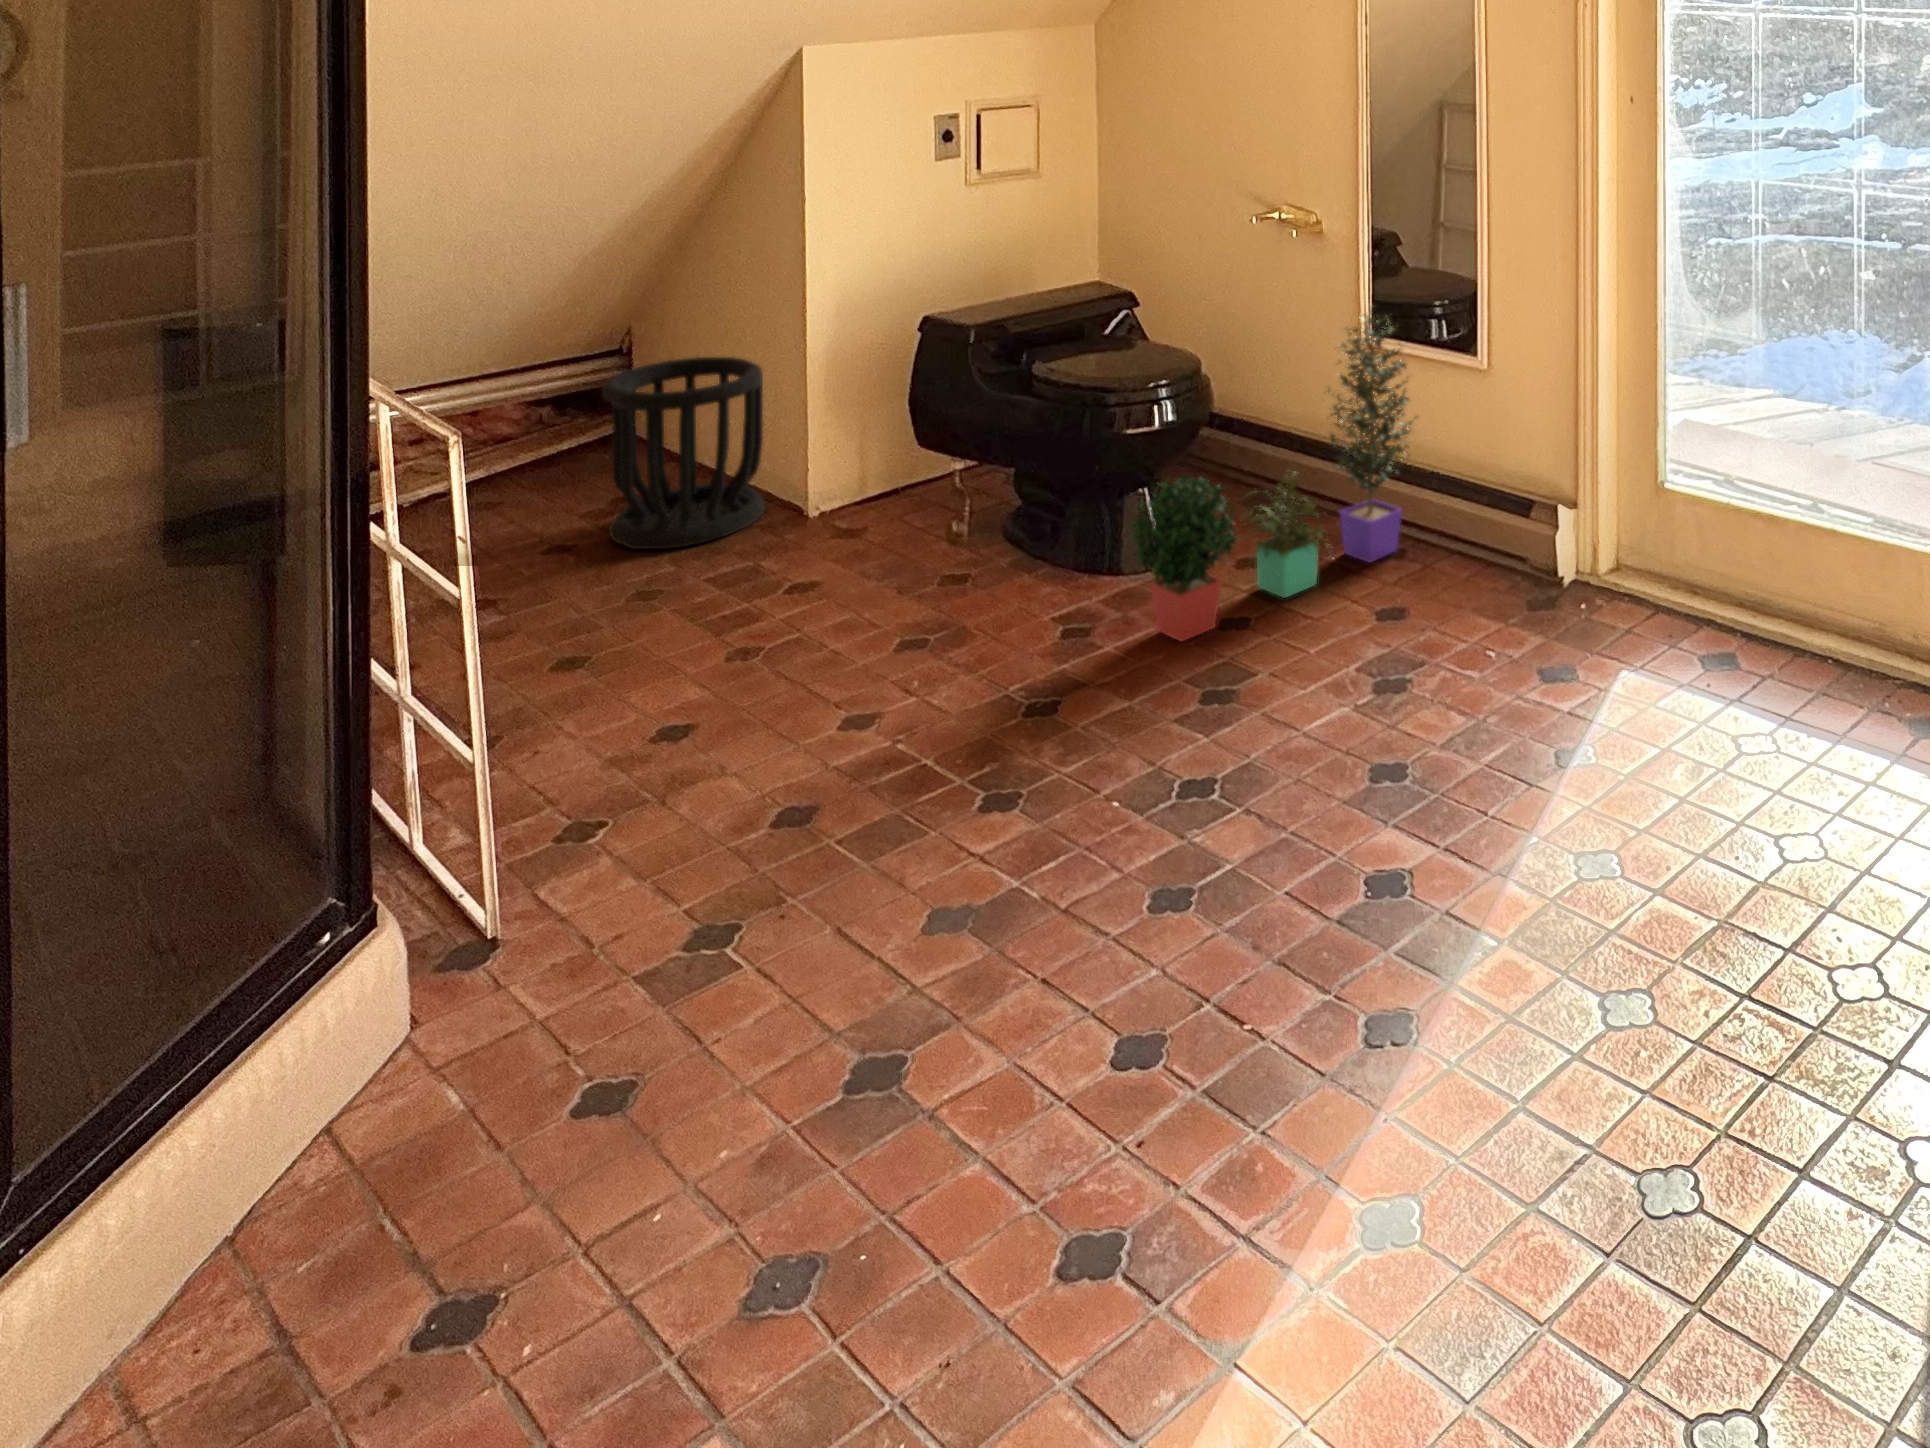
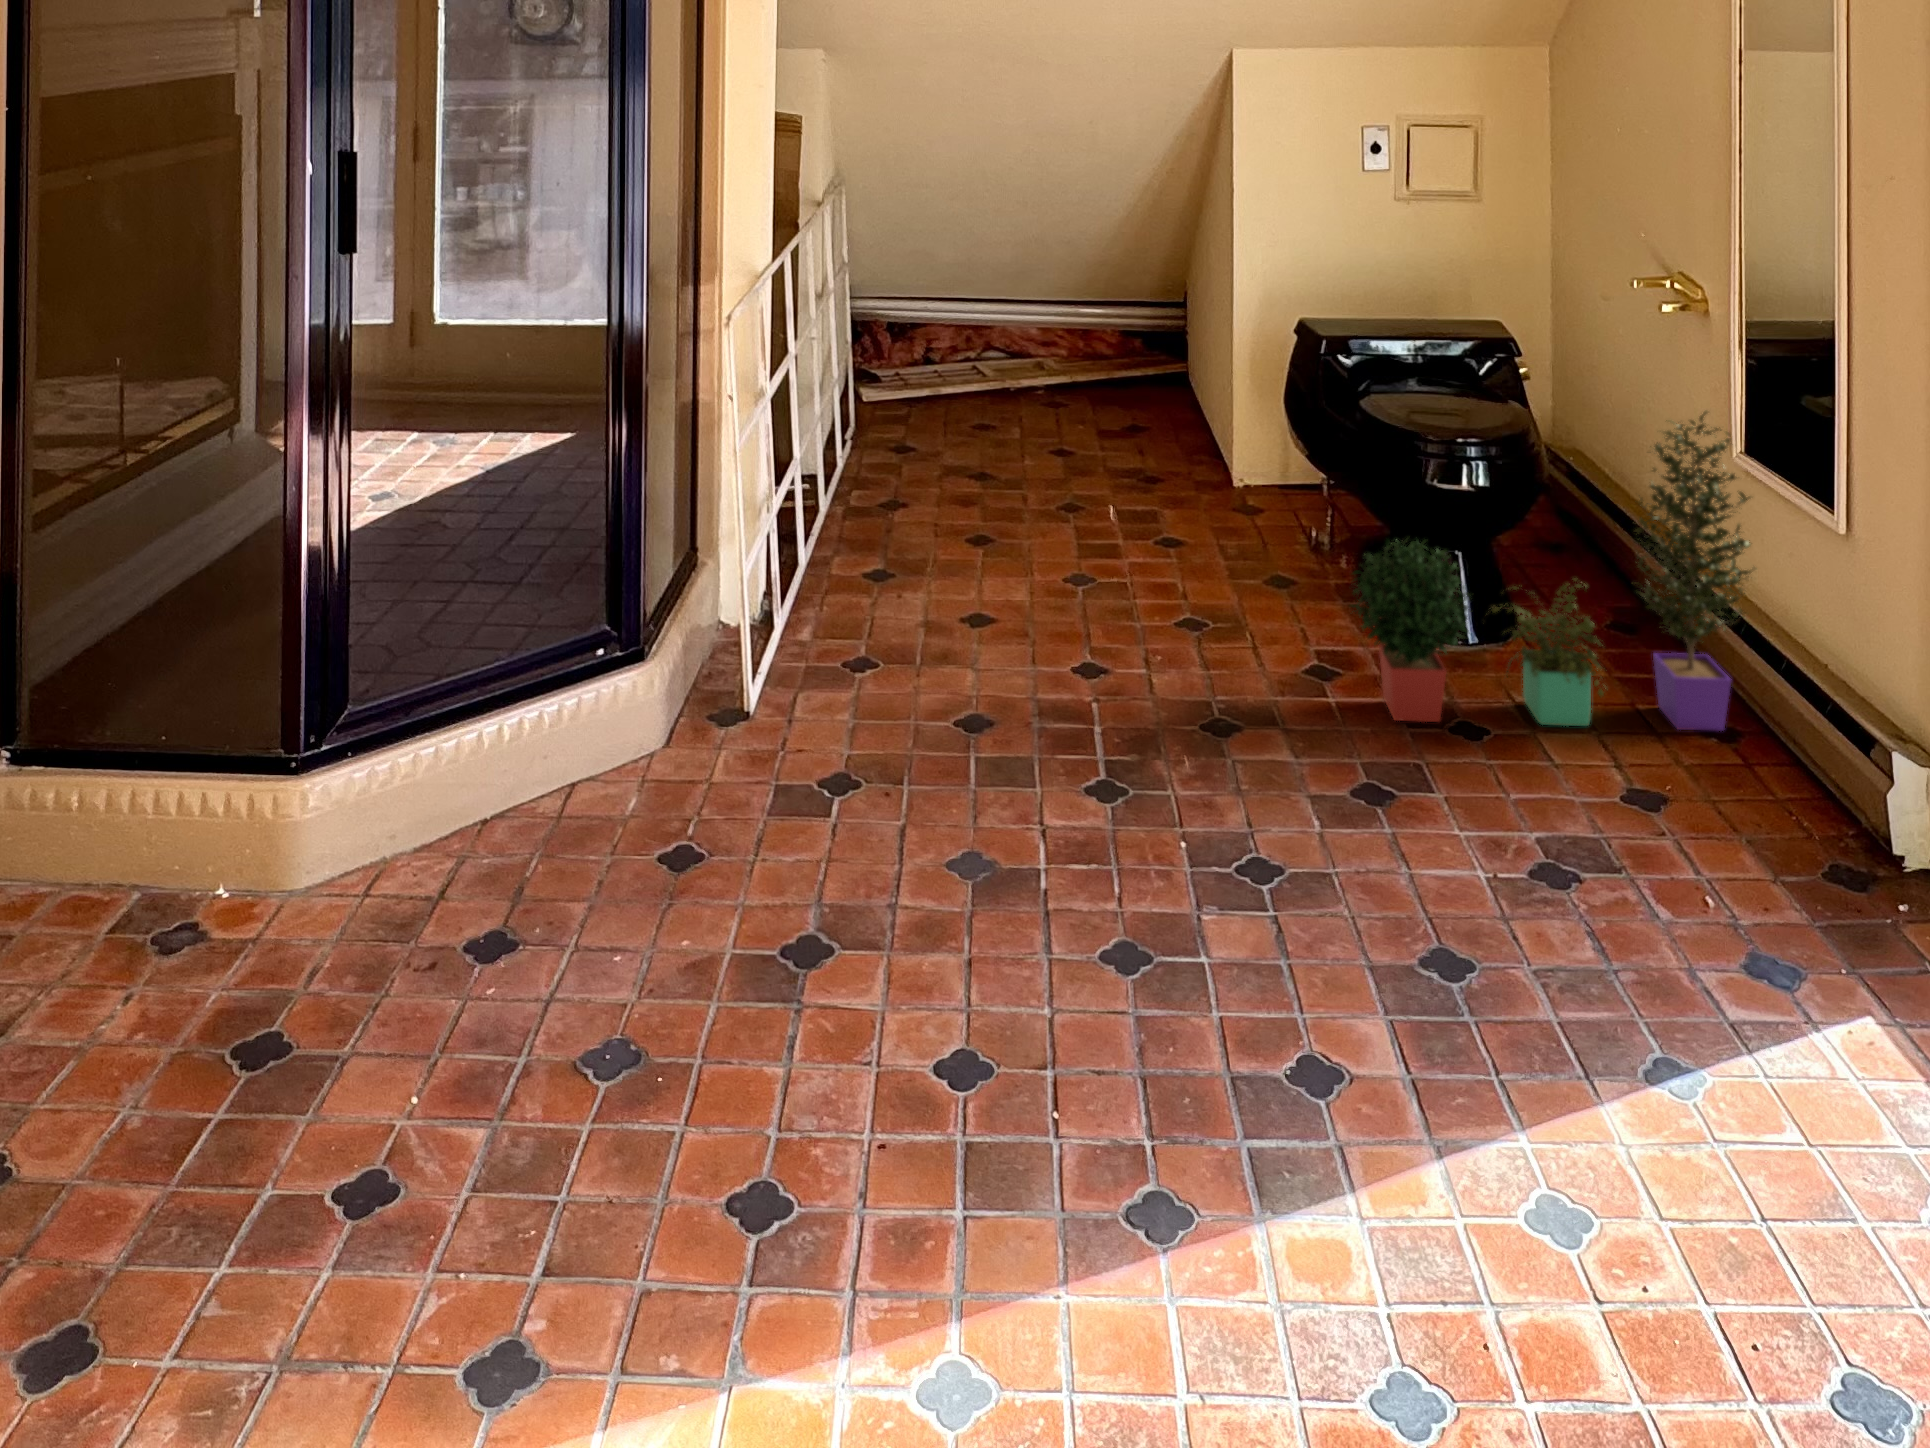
wastebasket: present [602,357,765,549] -> none [1083,318,1206,480]

